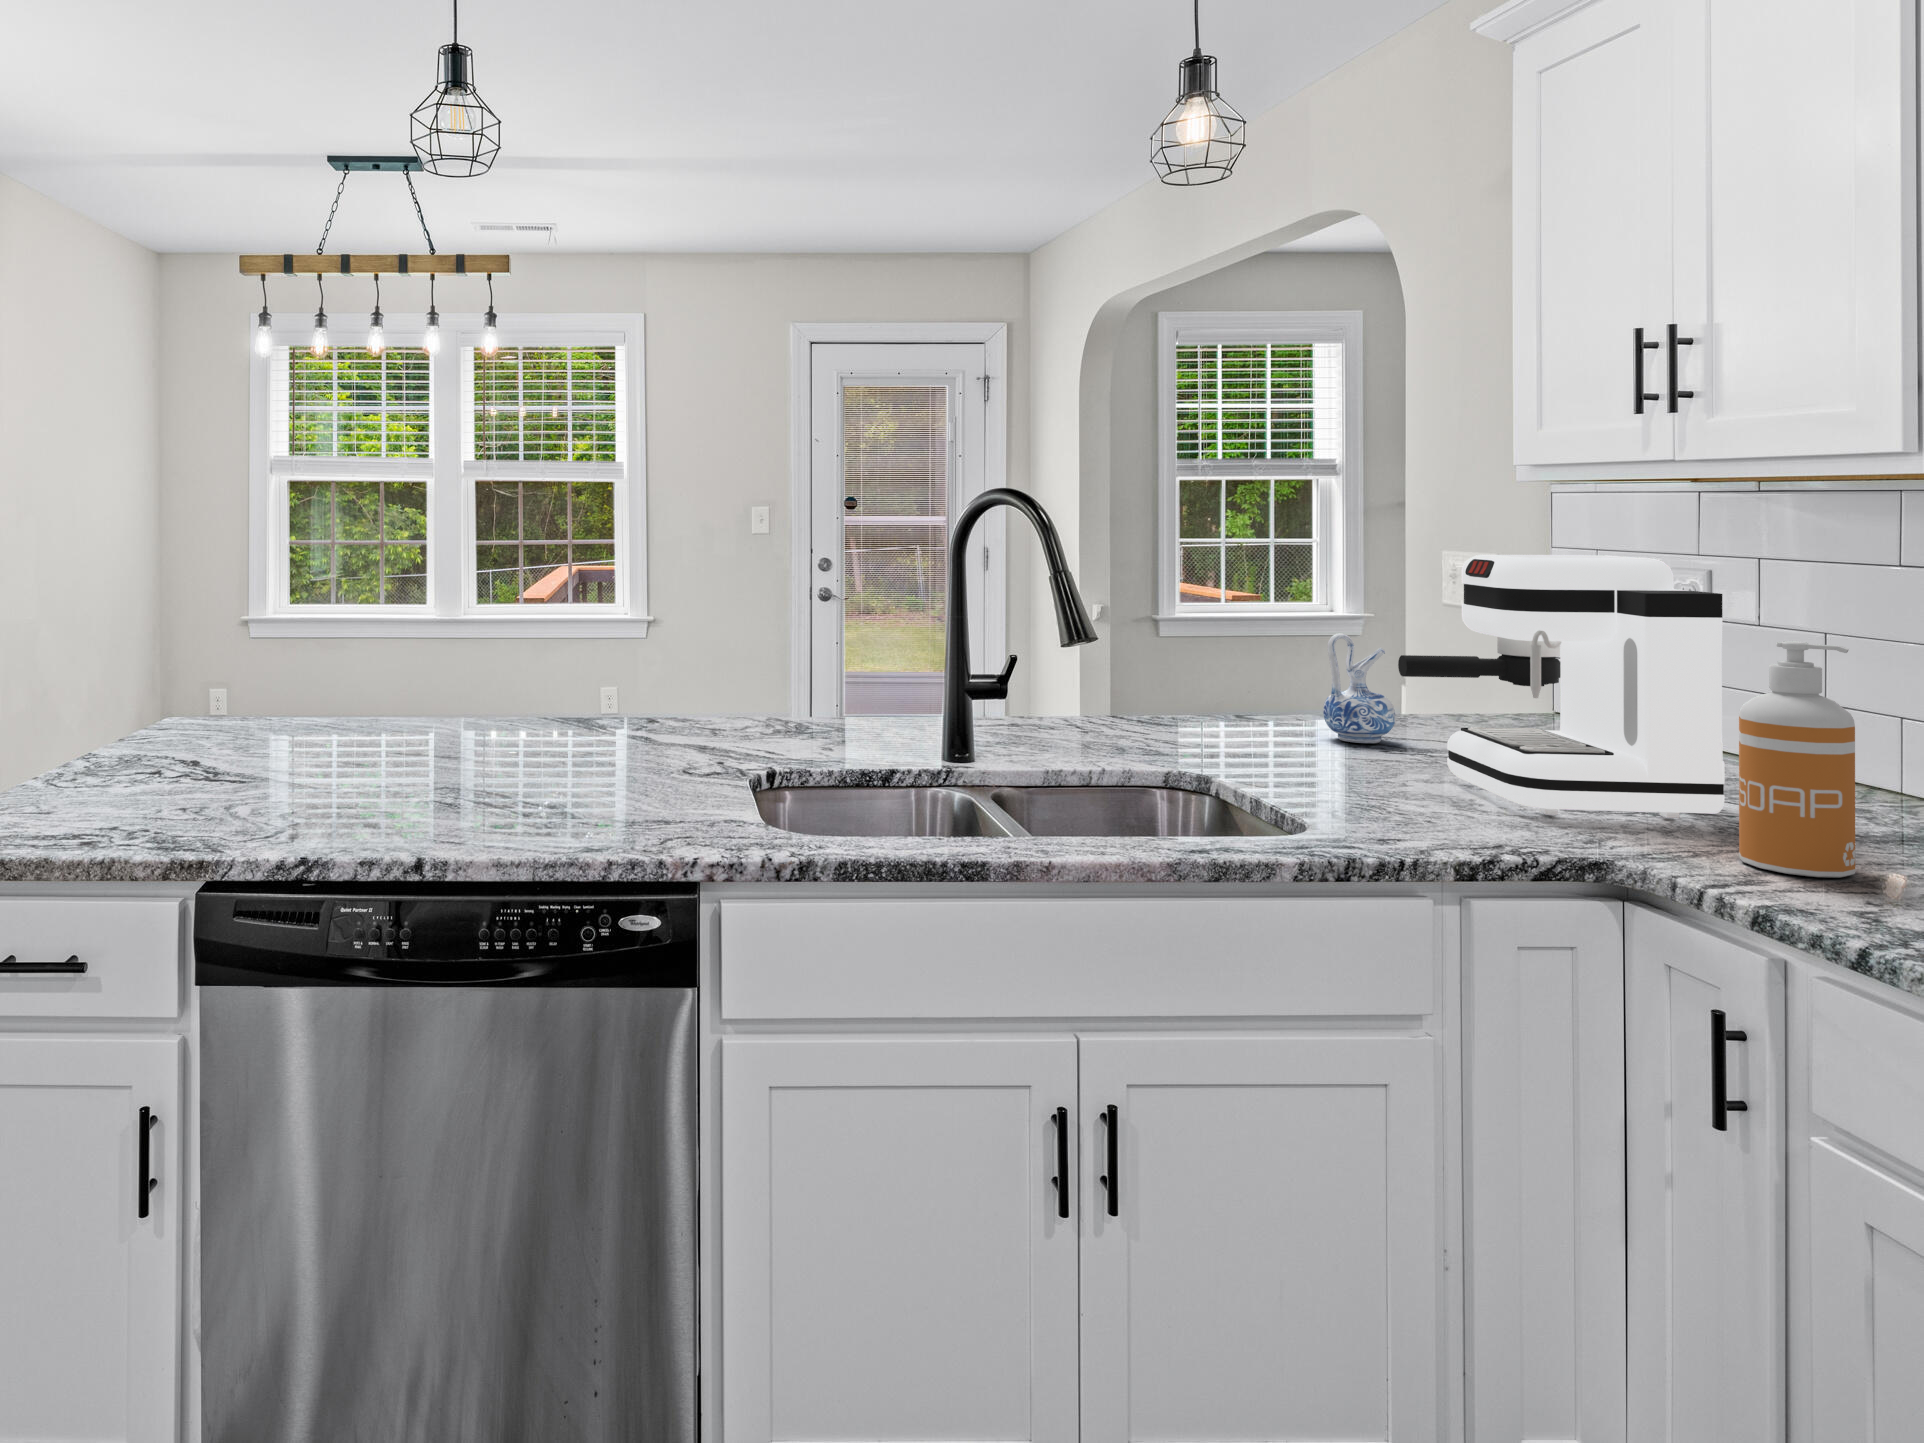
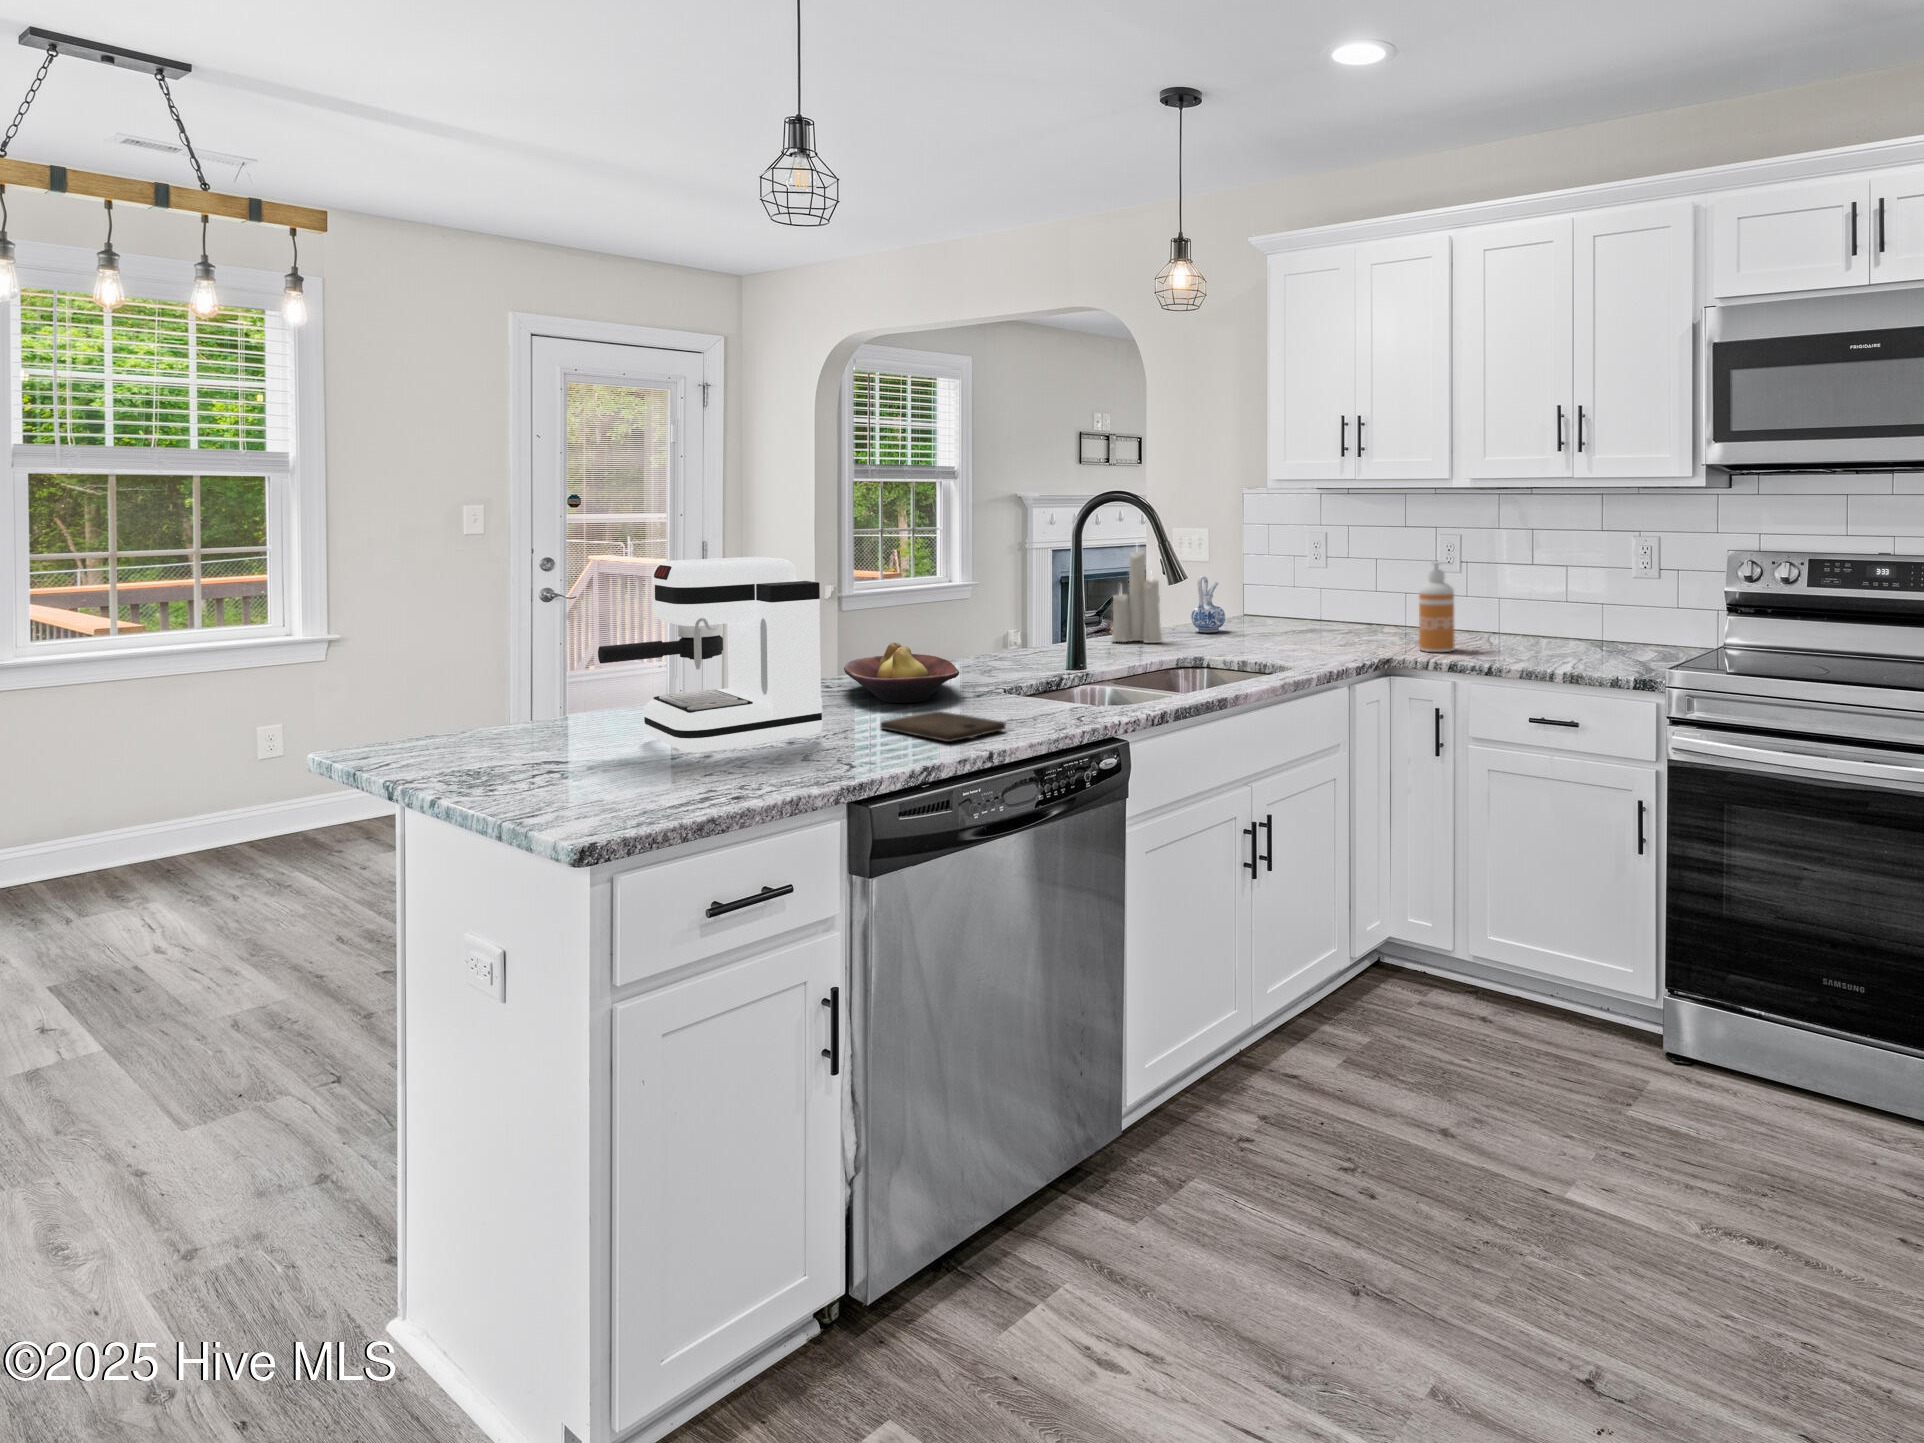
candle: none [1127,549,1211,746] -> present [1112,551,1162,643]
coffee maker: present [1398,555,1725,818] -> present [598,557,822,756]
fruit bowl: none [530,684,715,771] -> present [844,643,959,703]
cutting board: none [418,786,540,832] -> present [880,711,1006,742]

